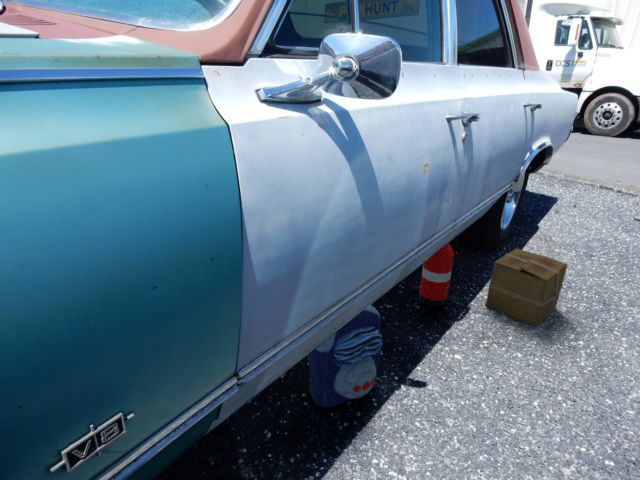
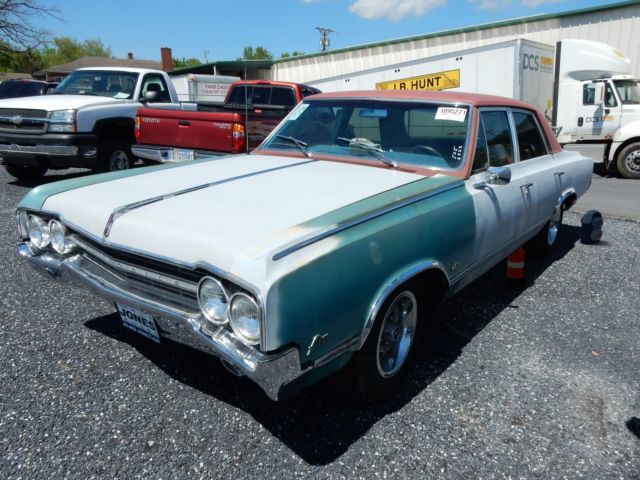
cardboard box: present [485,248,567,327] -> none [544,250,585,287]
backpack: present [308,304,382,408] -> present [580,210,603,244]

